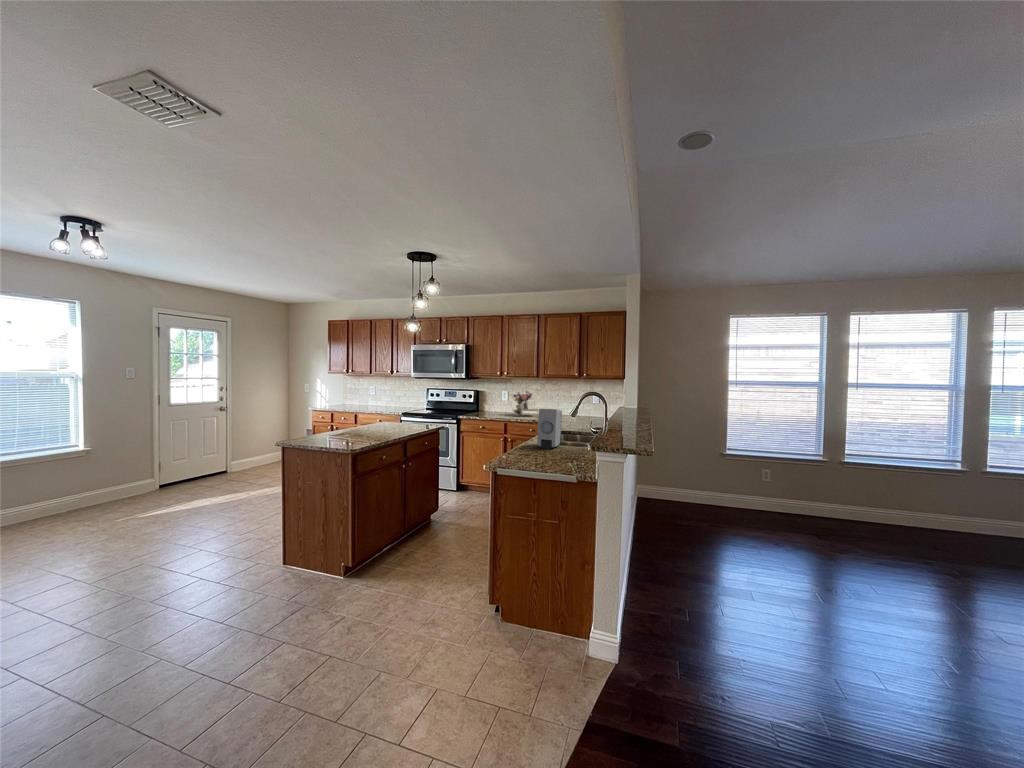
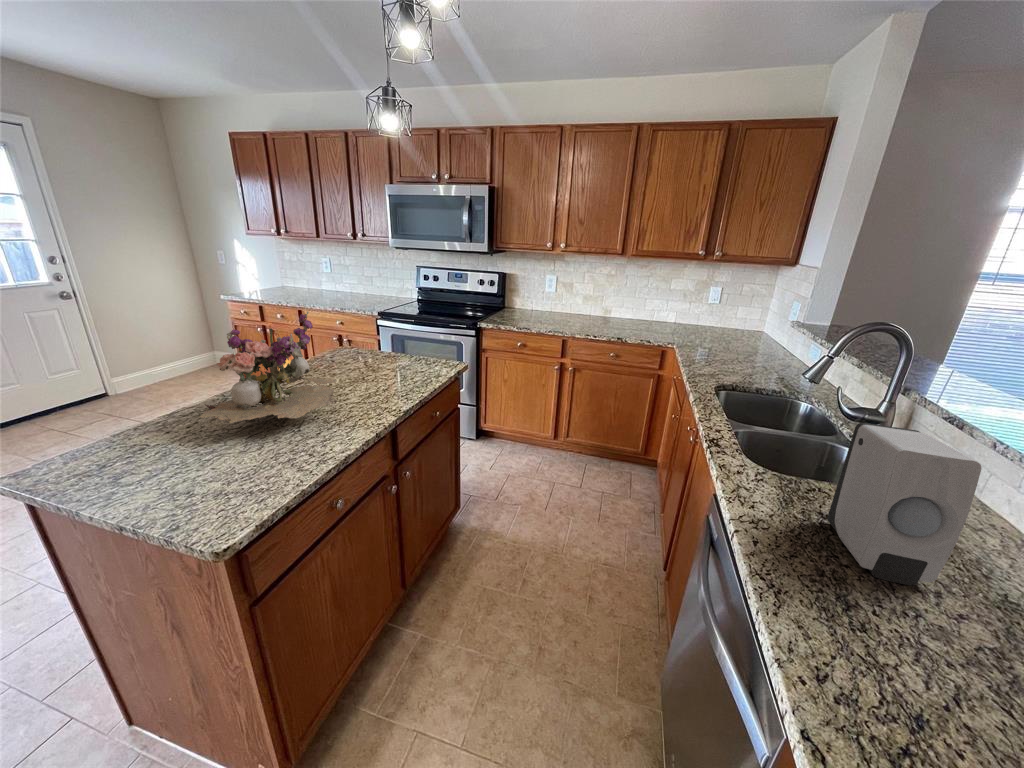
flower arrangement: present [513,391,538,415] -> present [199,312,337,424]

